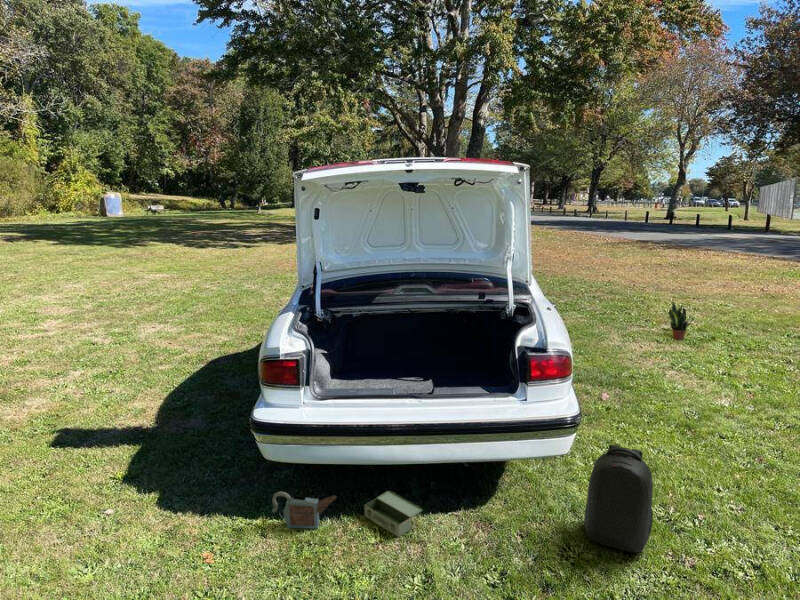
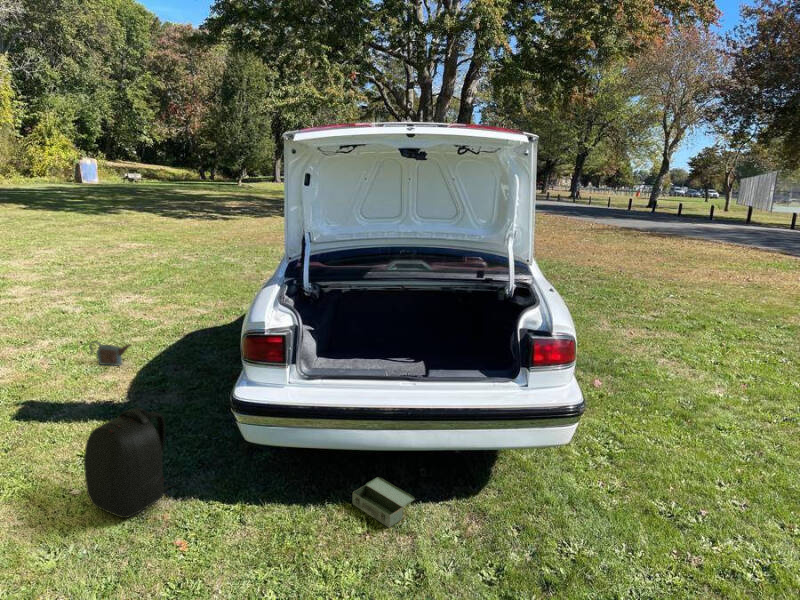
potted plant: present [669,302,694,340] -> none [655,288,681,327]
backpack: present [584,445,653,553] -> present [84,408,172,518]
watering can: present [272,492,337,529] -> present [89,341,131,365]

